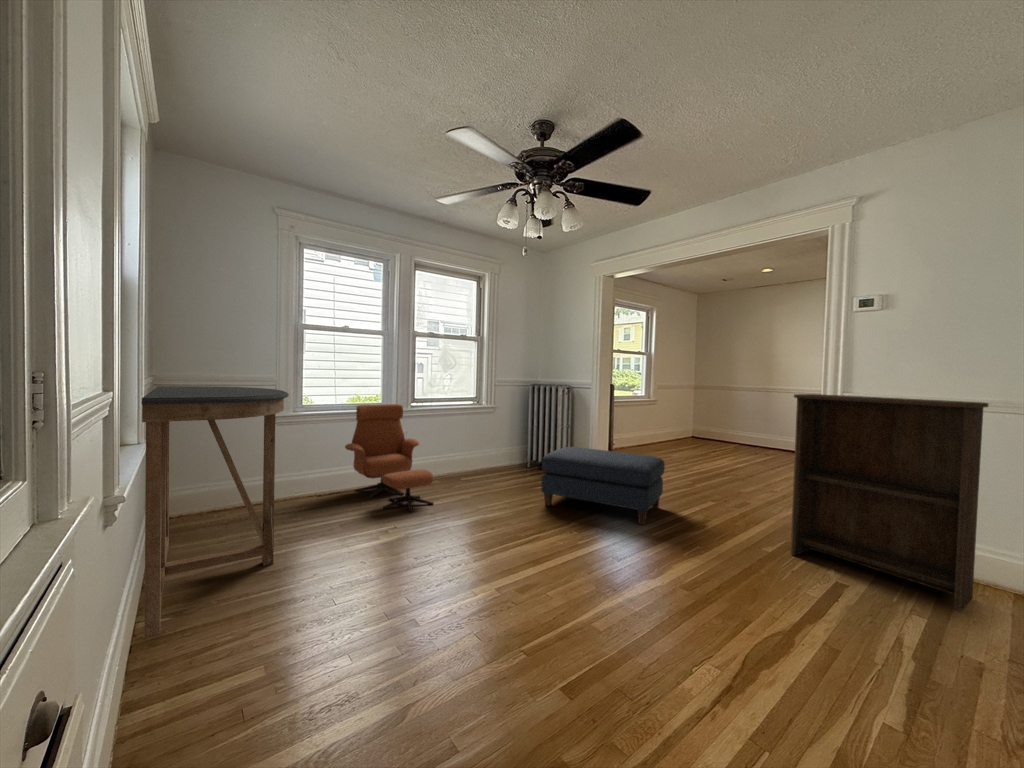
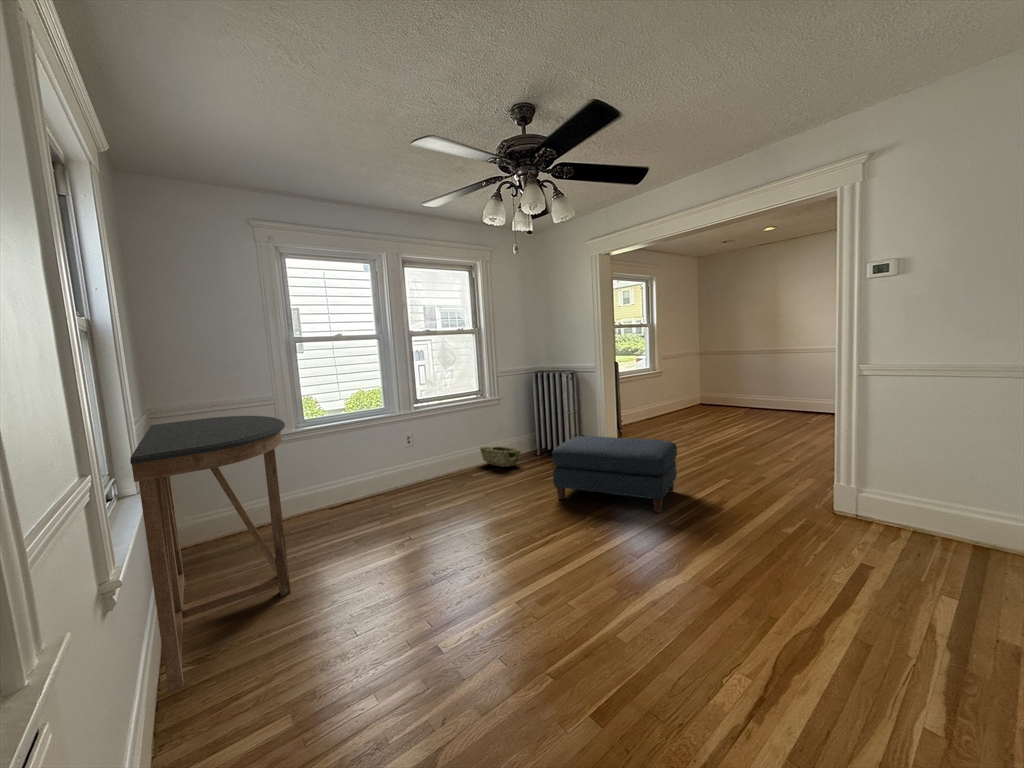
bookshelf: present [790,394,988,611] -> none [808,369,1017,587]
lounge chair: present [345,404,434,512] -> none [351,408,446,519]
woven basket: none [472,453,512,475] -> present [480,446,521,467]

